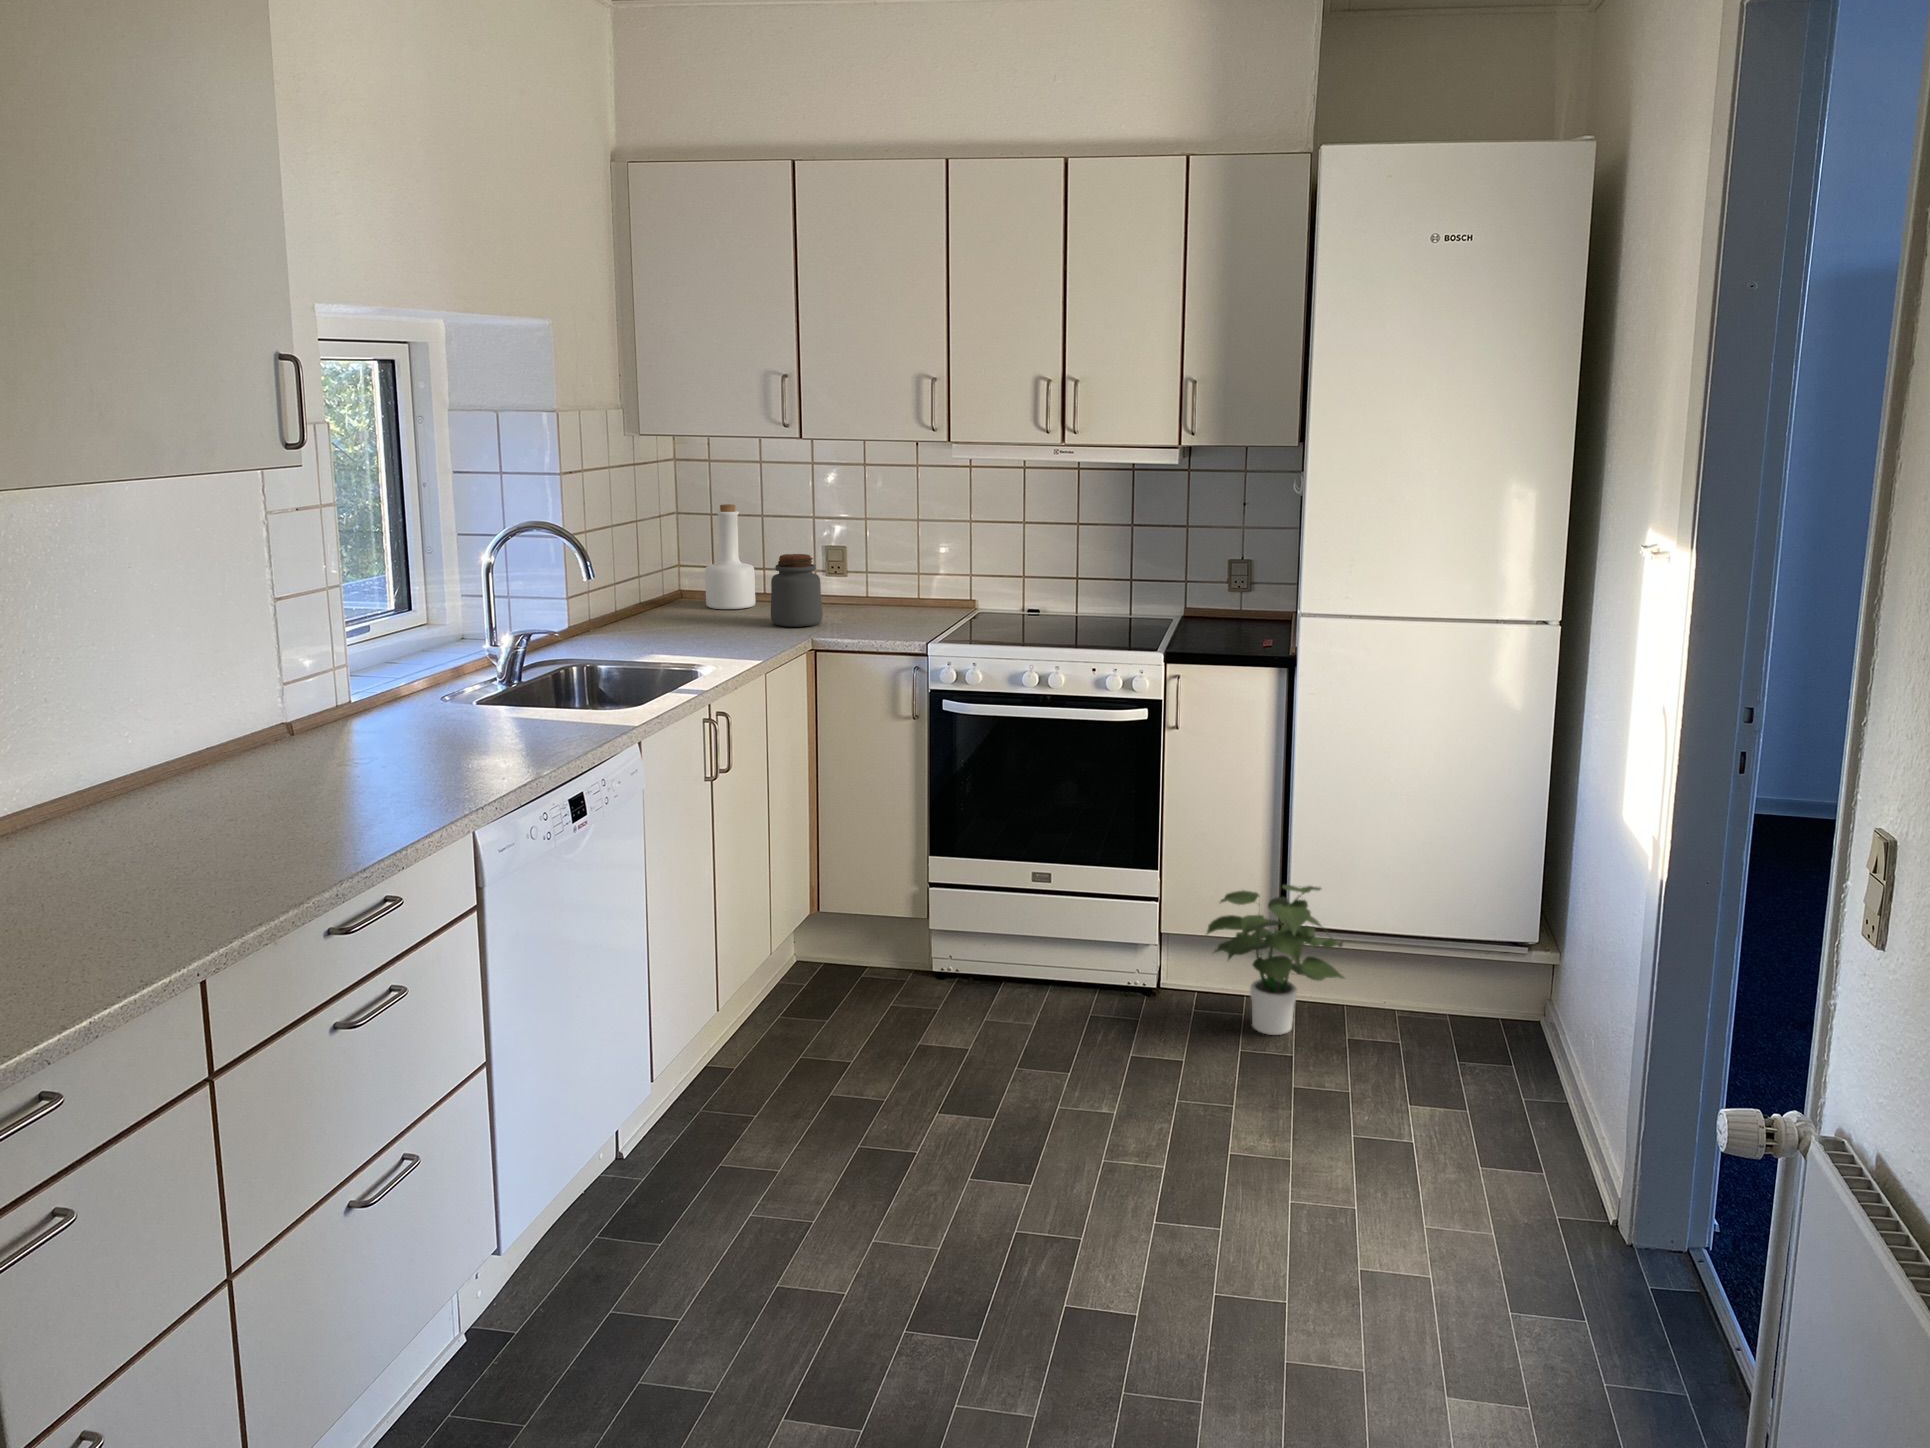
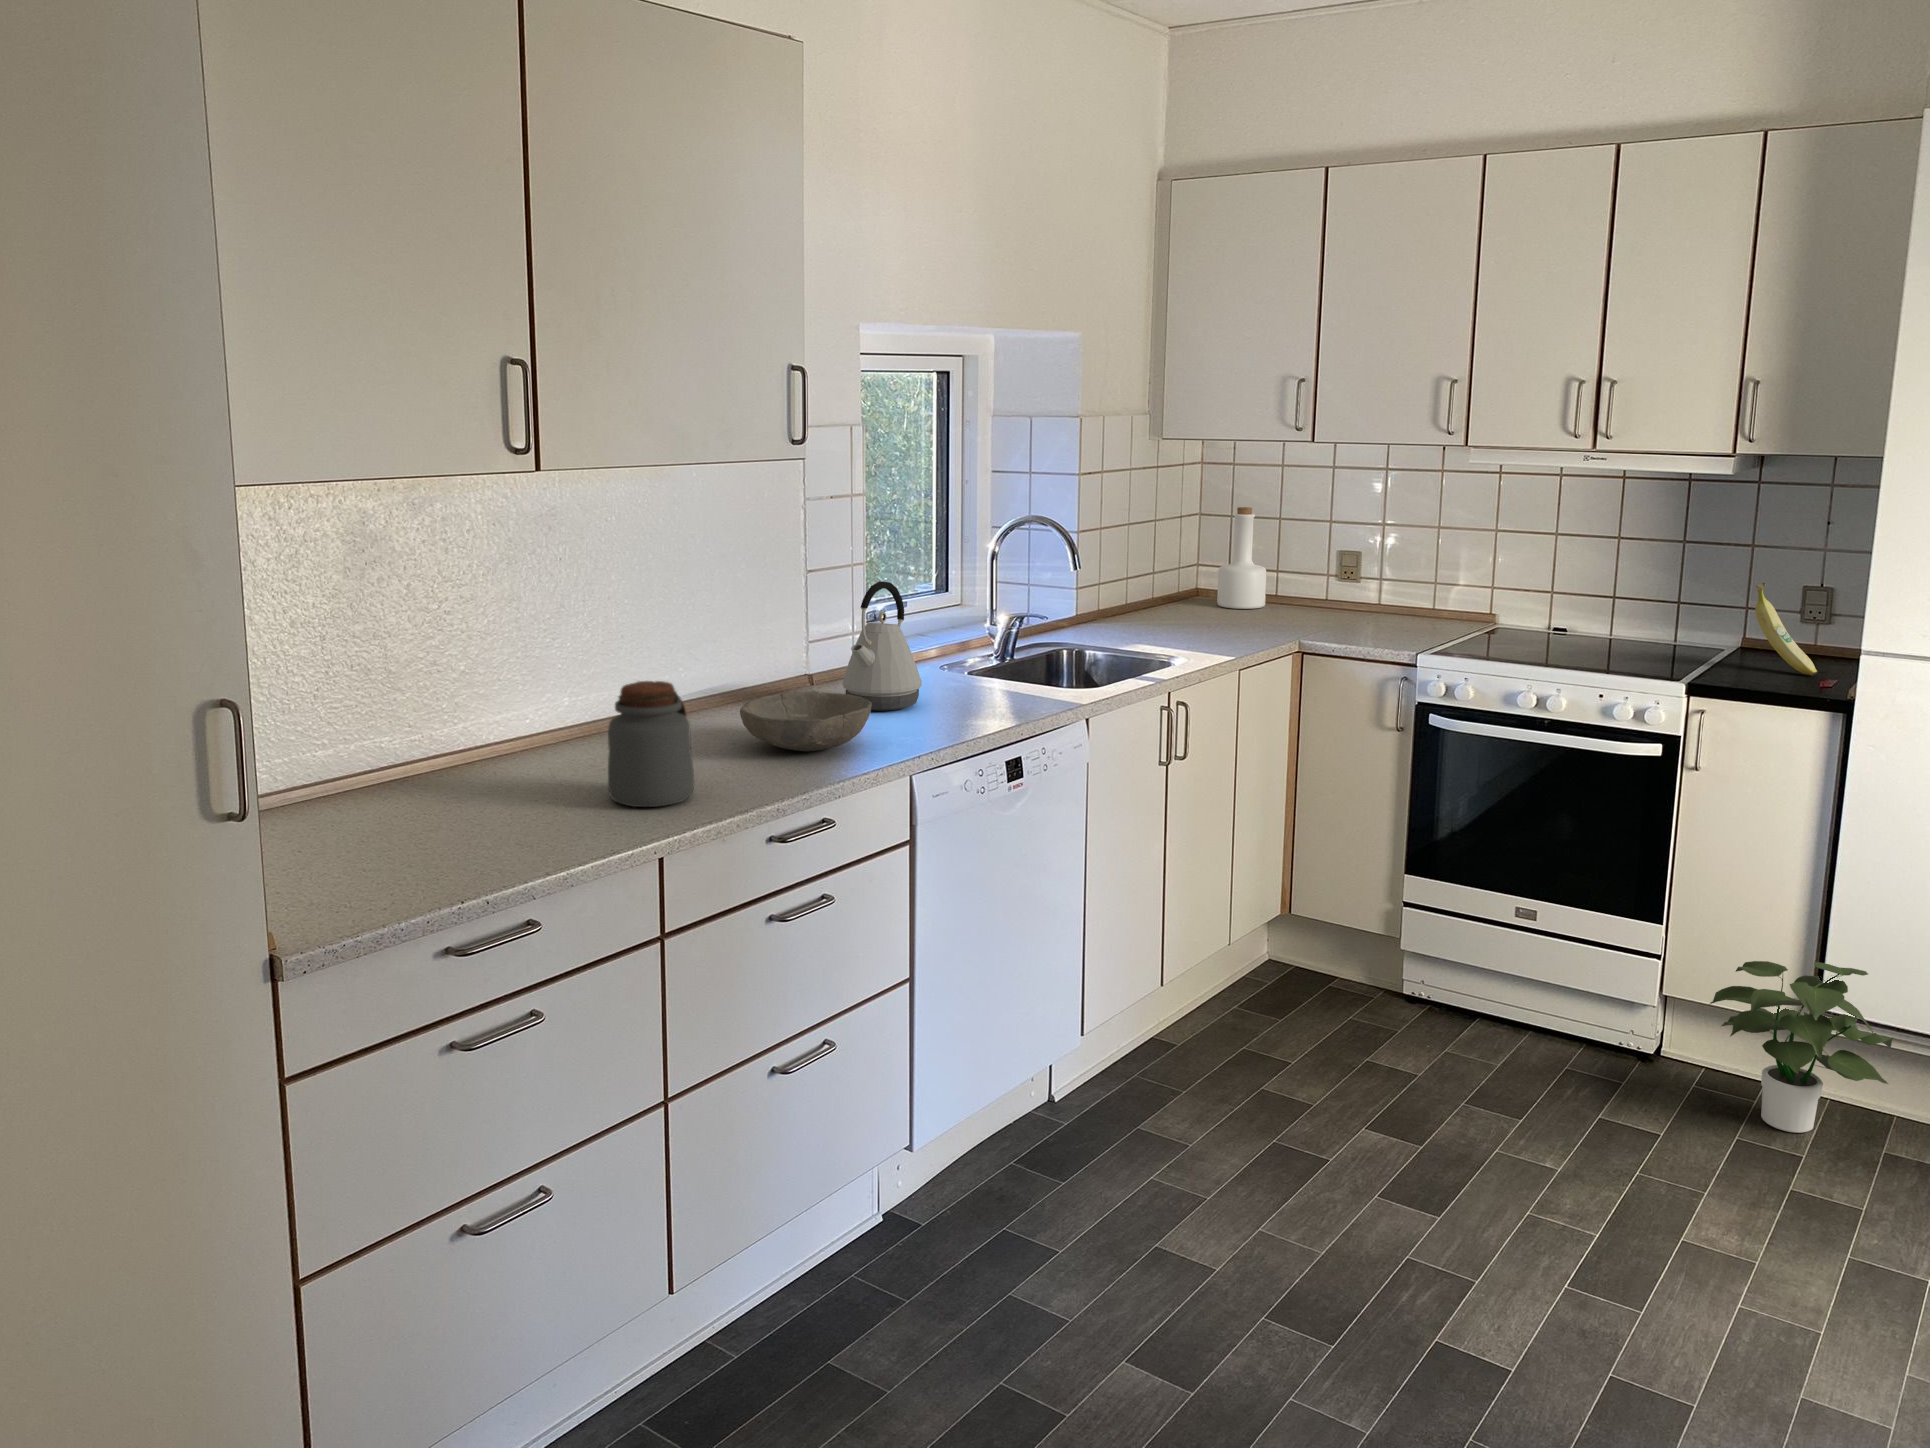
jar: present [771,554,823,627] -> present [608,681,695,807]
fruit: none [1202,559,1254,637] -> present [1755,583,1817,675]
kettle: none [346,607,445,758] -> present [843,581,922,711]
bowl: none [242,744,413,818] -> present [740,691,872,751]

